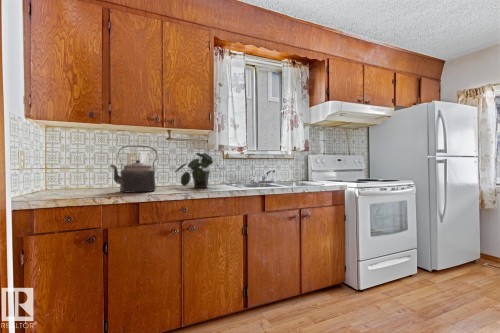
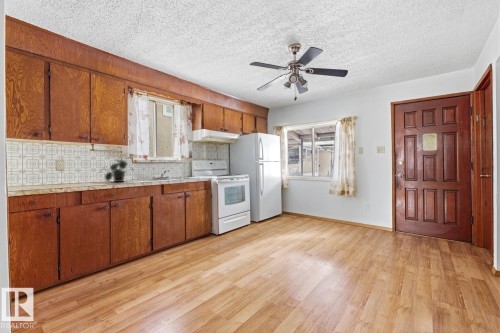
kettle: present [110,145,157,193] -> none [52,155,88,186]

